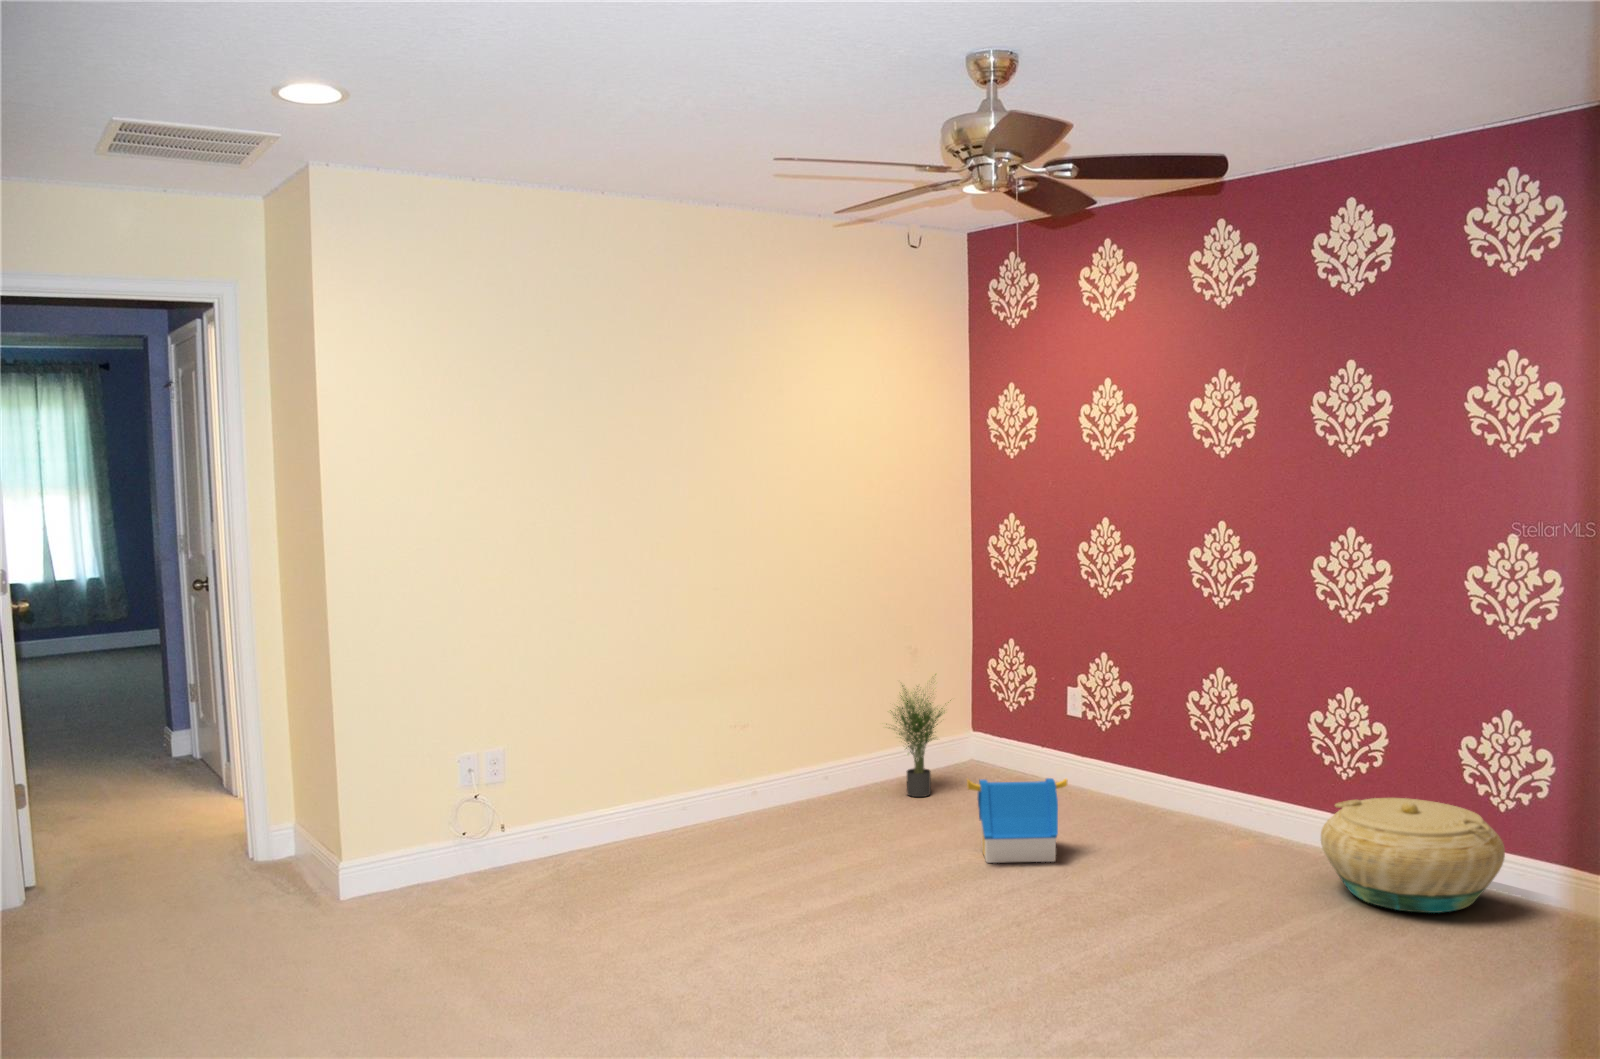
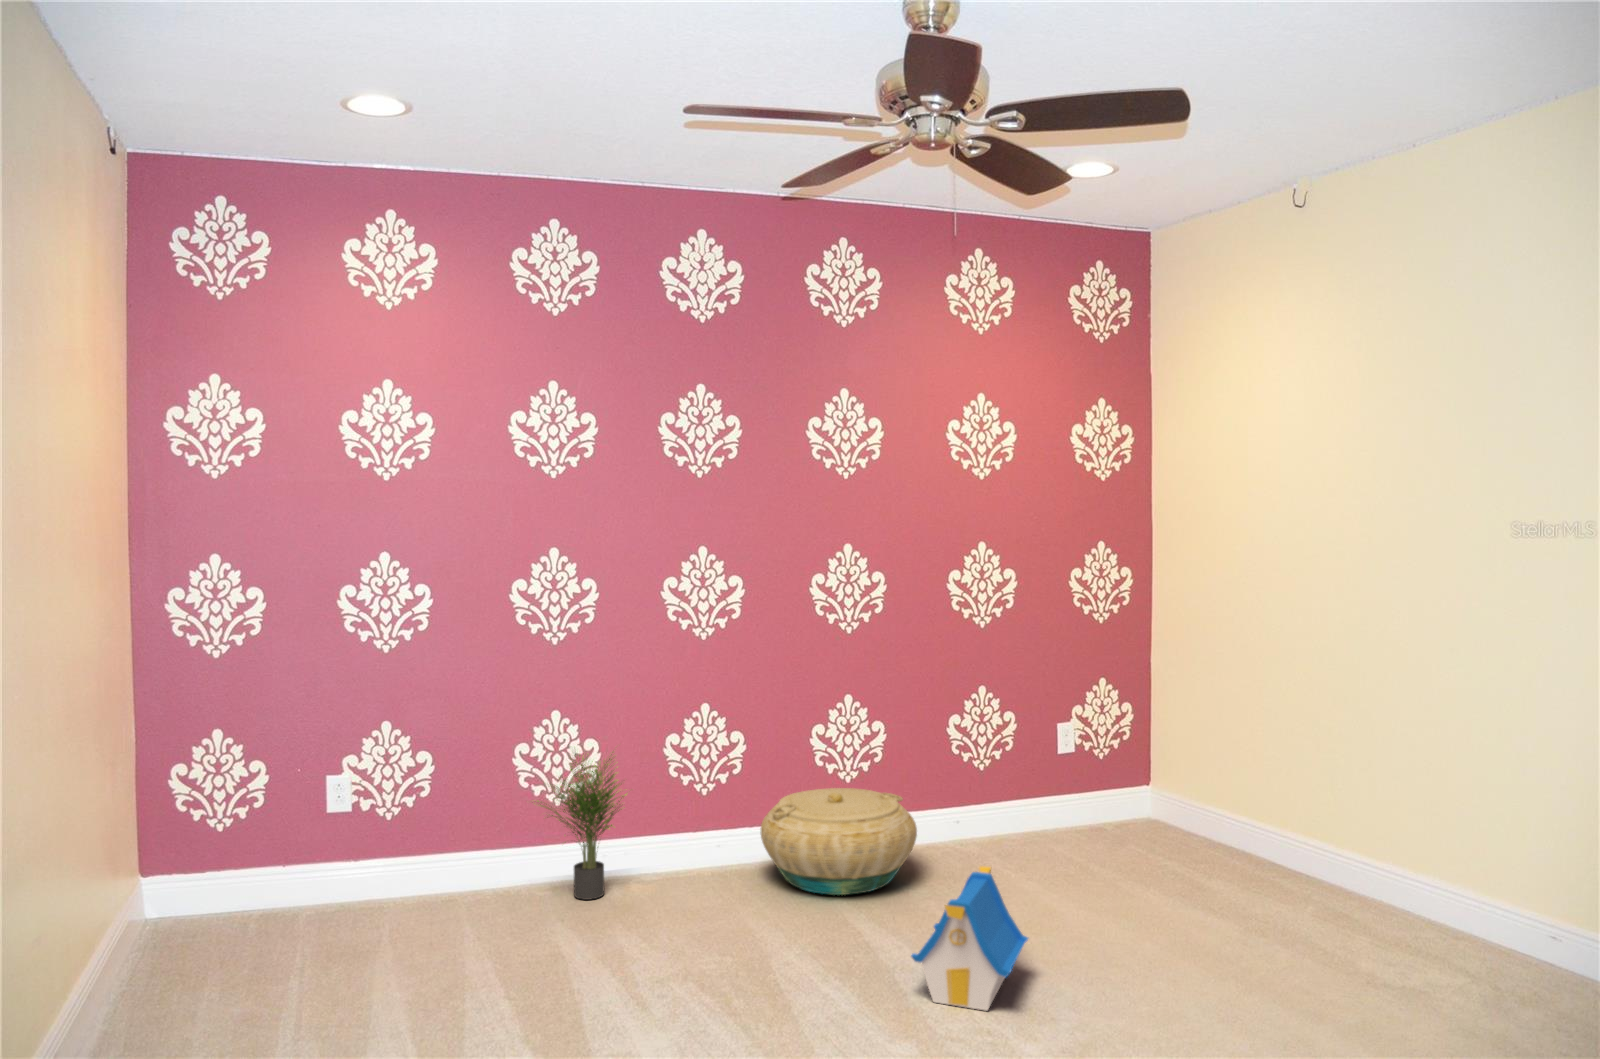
potted plant: present [889,674,951,797] -> present [538,752,623,900]
toy house: present [967,778,1067,863] -> present [912,867,1028,1011]

